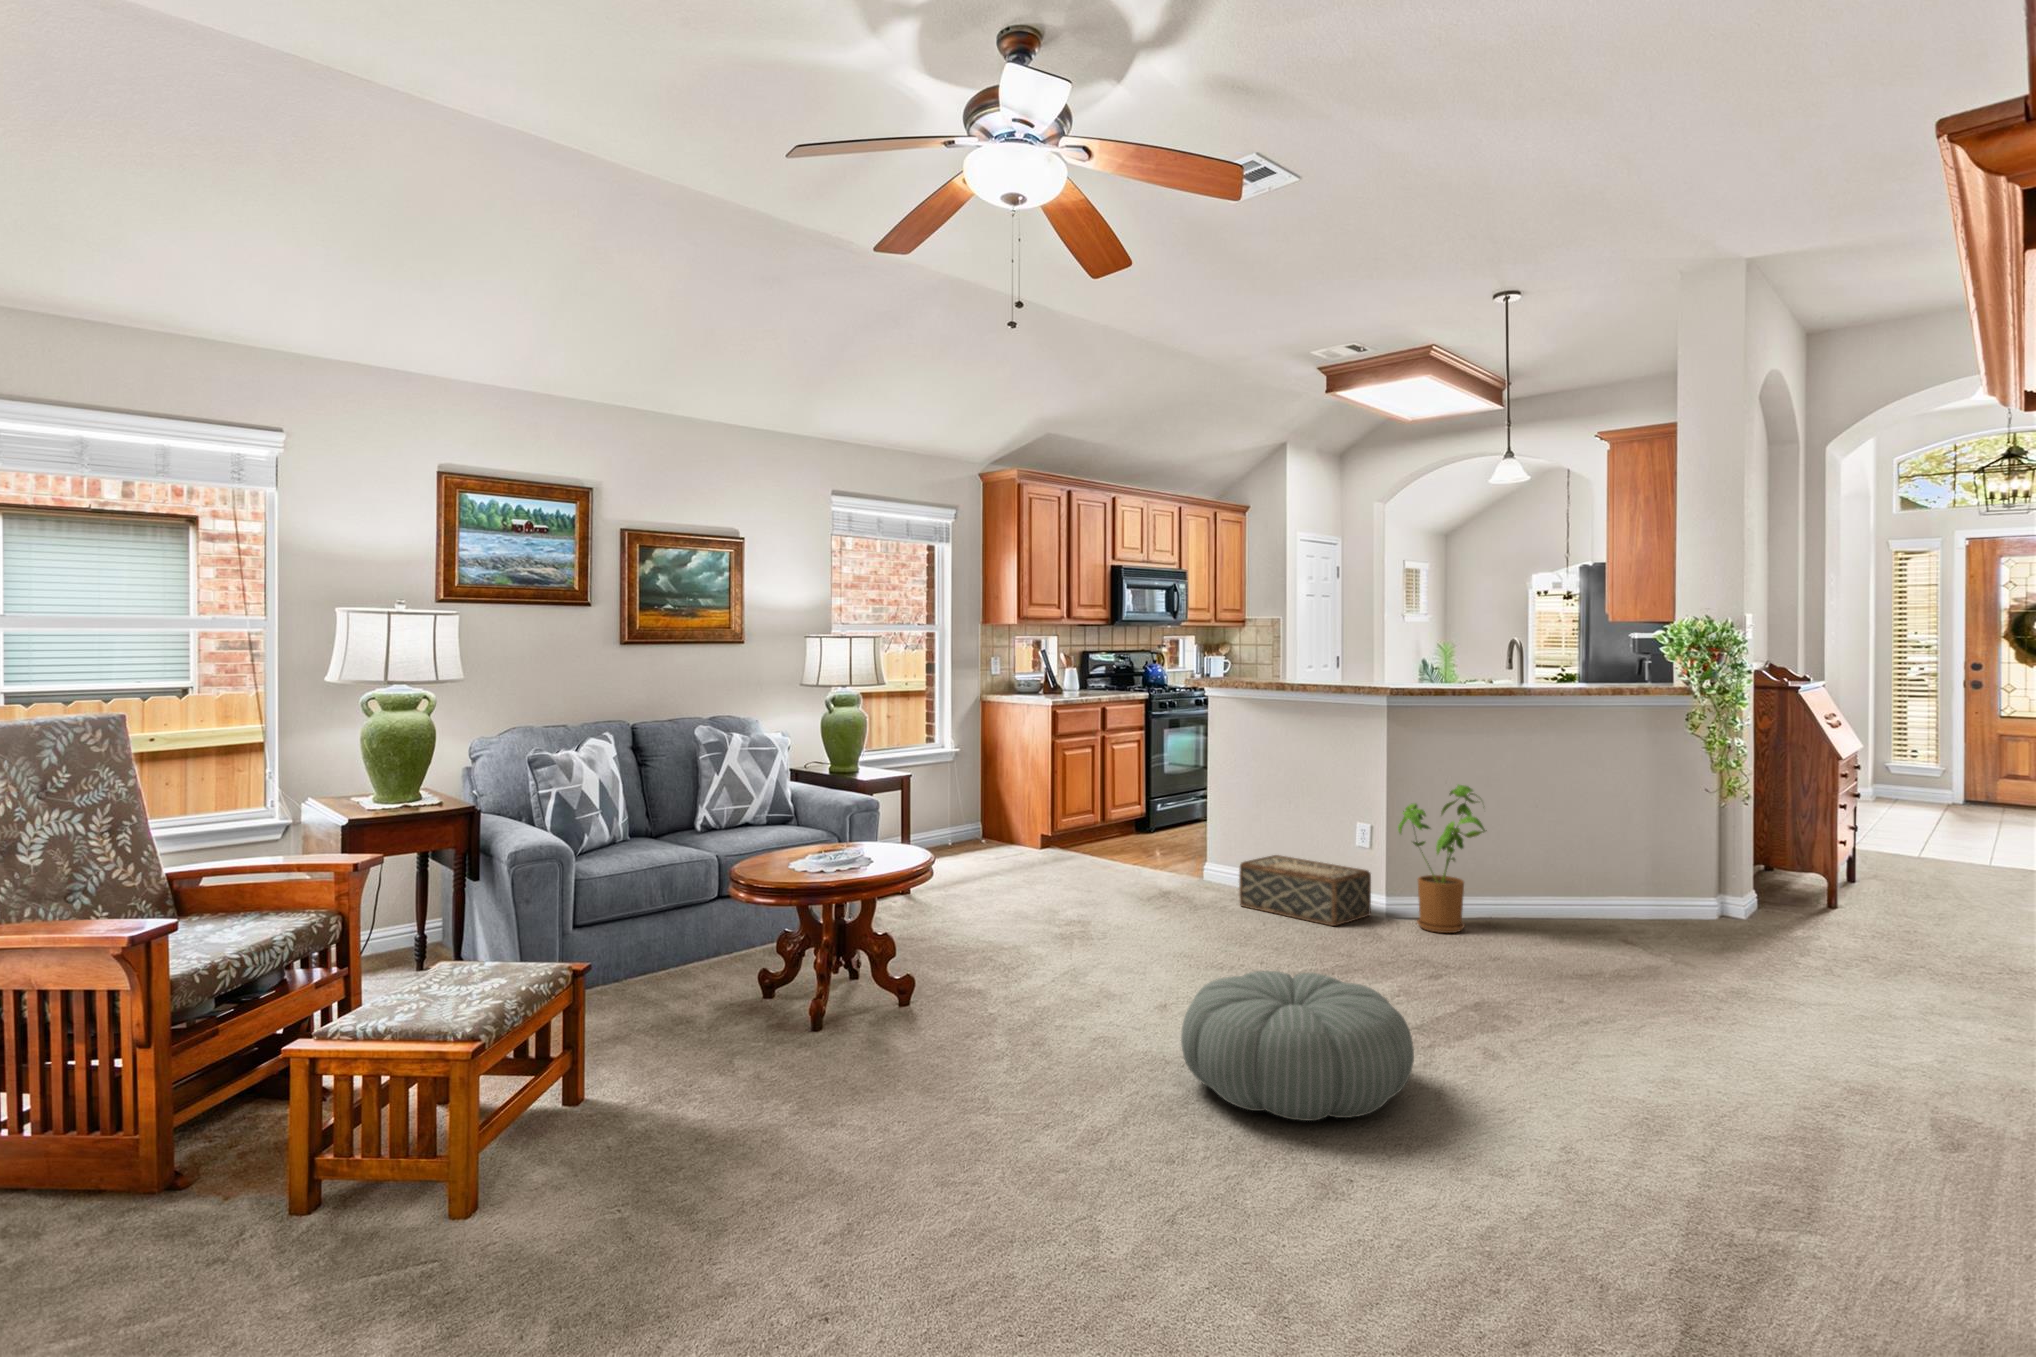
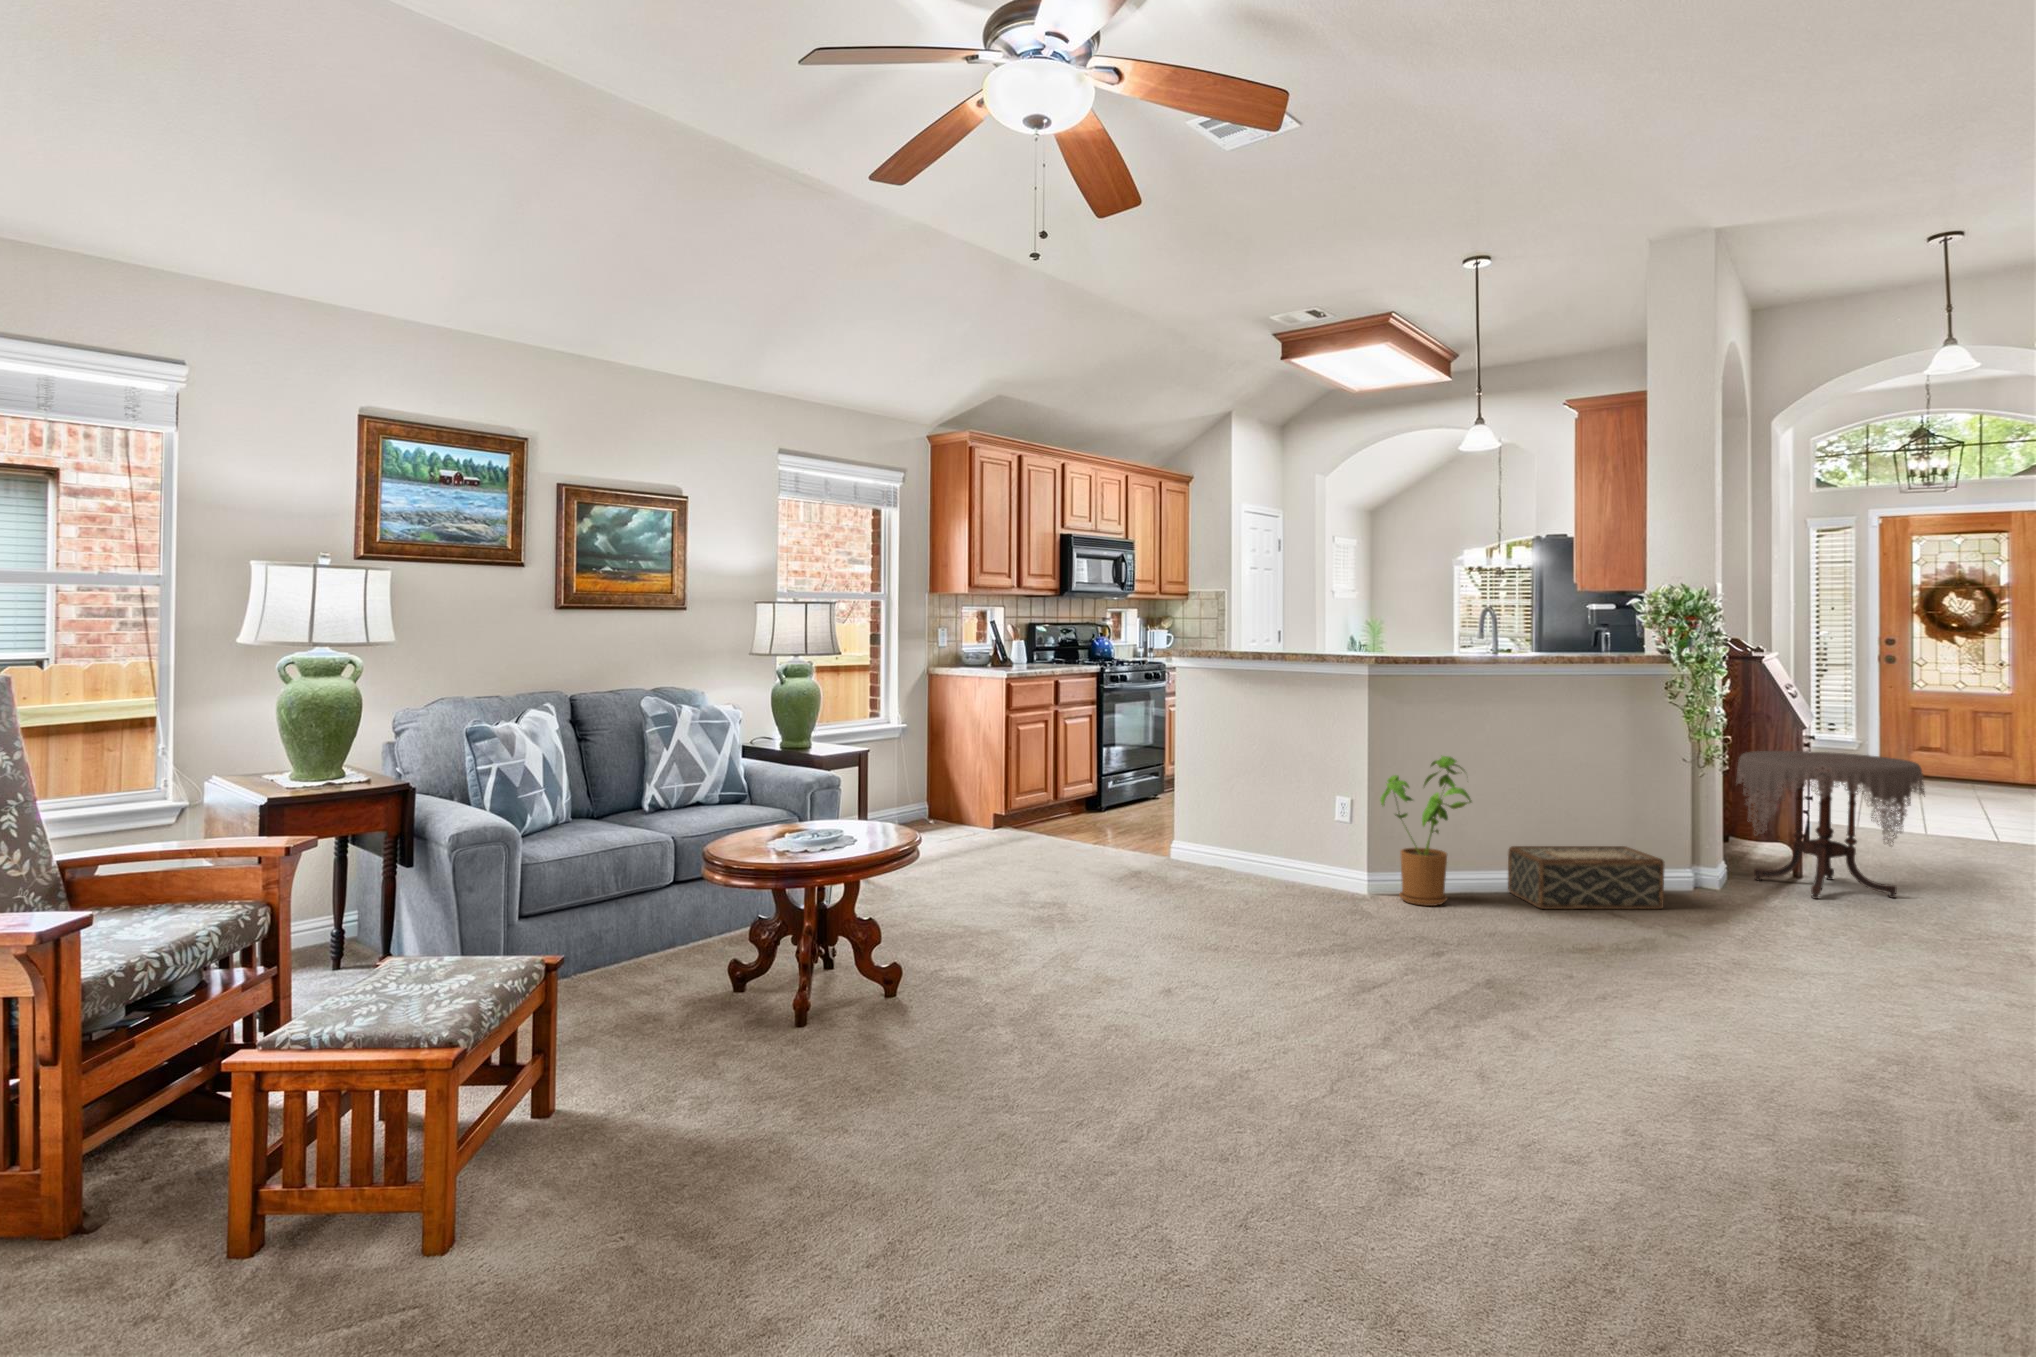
side table: none [1773,781,1971,934] -> present [1736,751,1925,899]
woven basket: present [1239,855,1371,926] -> present [1508,846,1664,909]
pouf: present [1181,971,1414,1121] -> none [1211,948,1455,1105]

